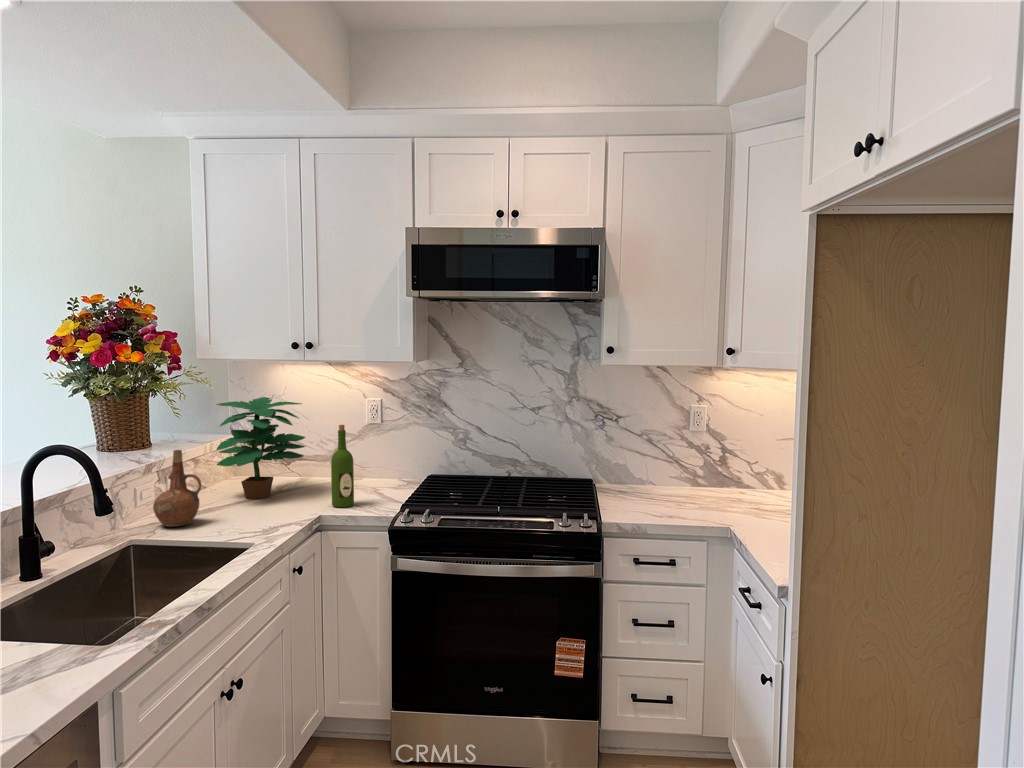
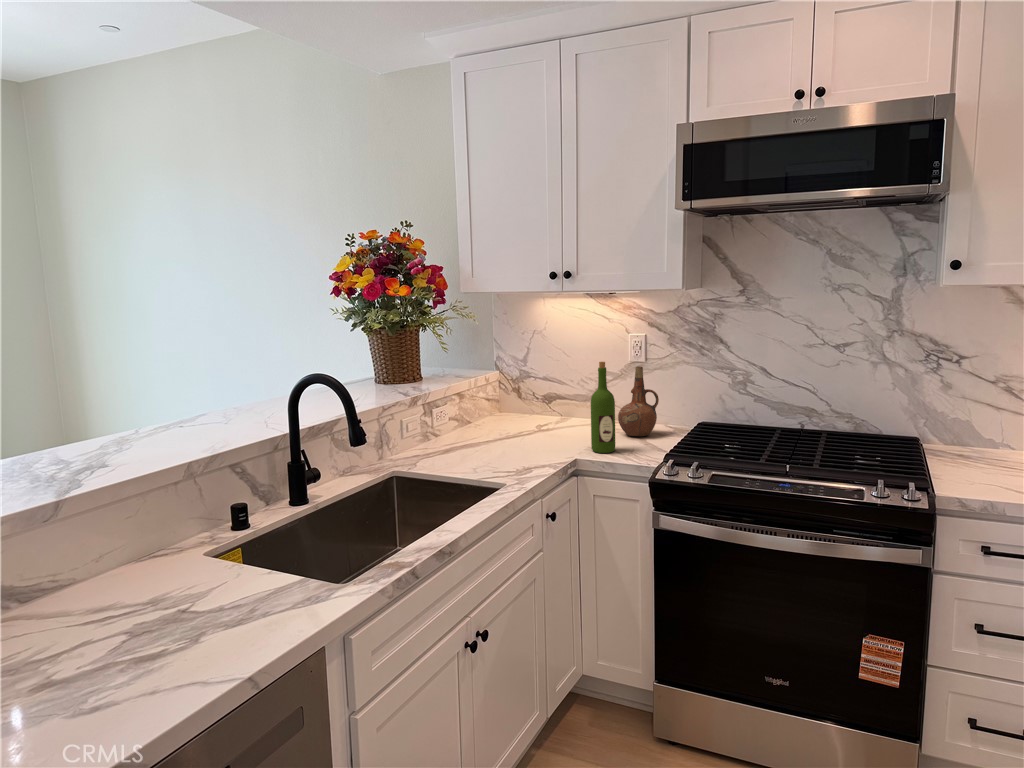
potted plant: present [216,397,305,499] -> none [476,332,567,438]
ceramic pitcher: present [153,450,201,527] -> present [618,366,659,436]

